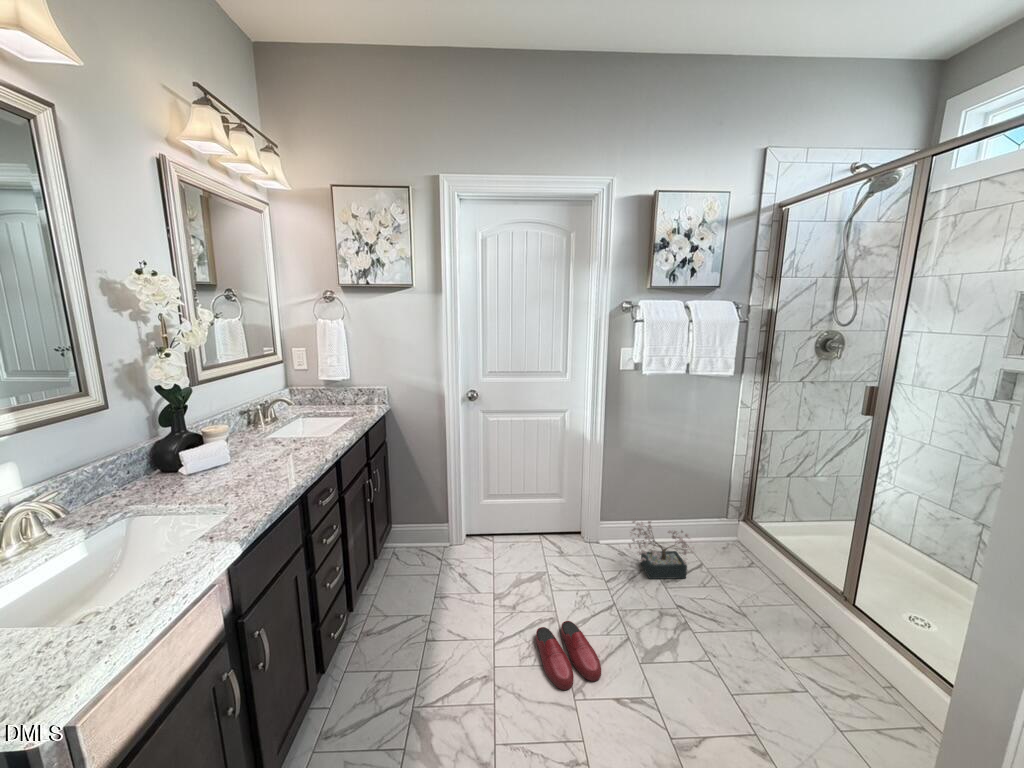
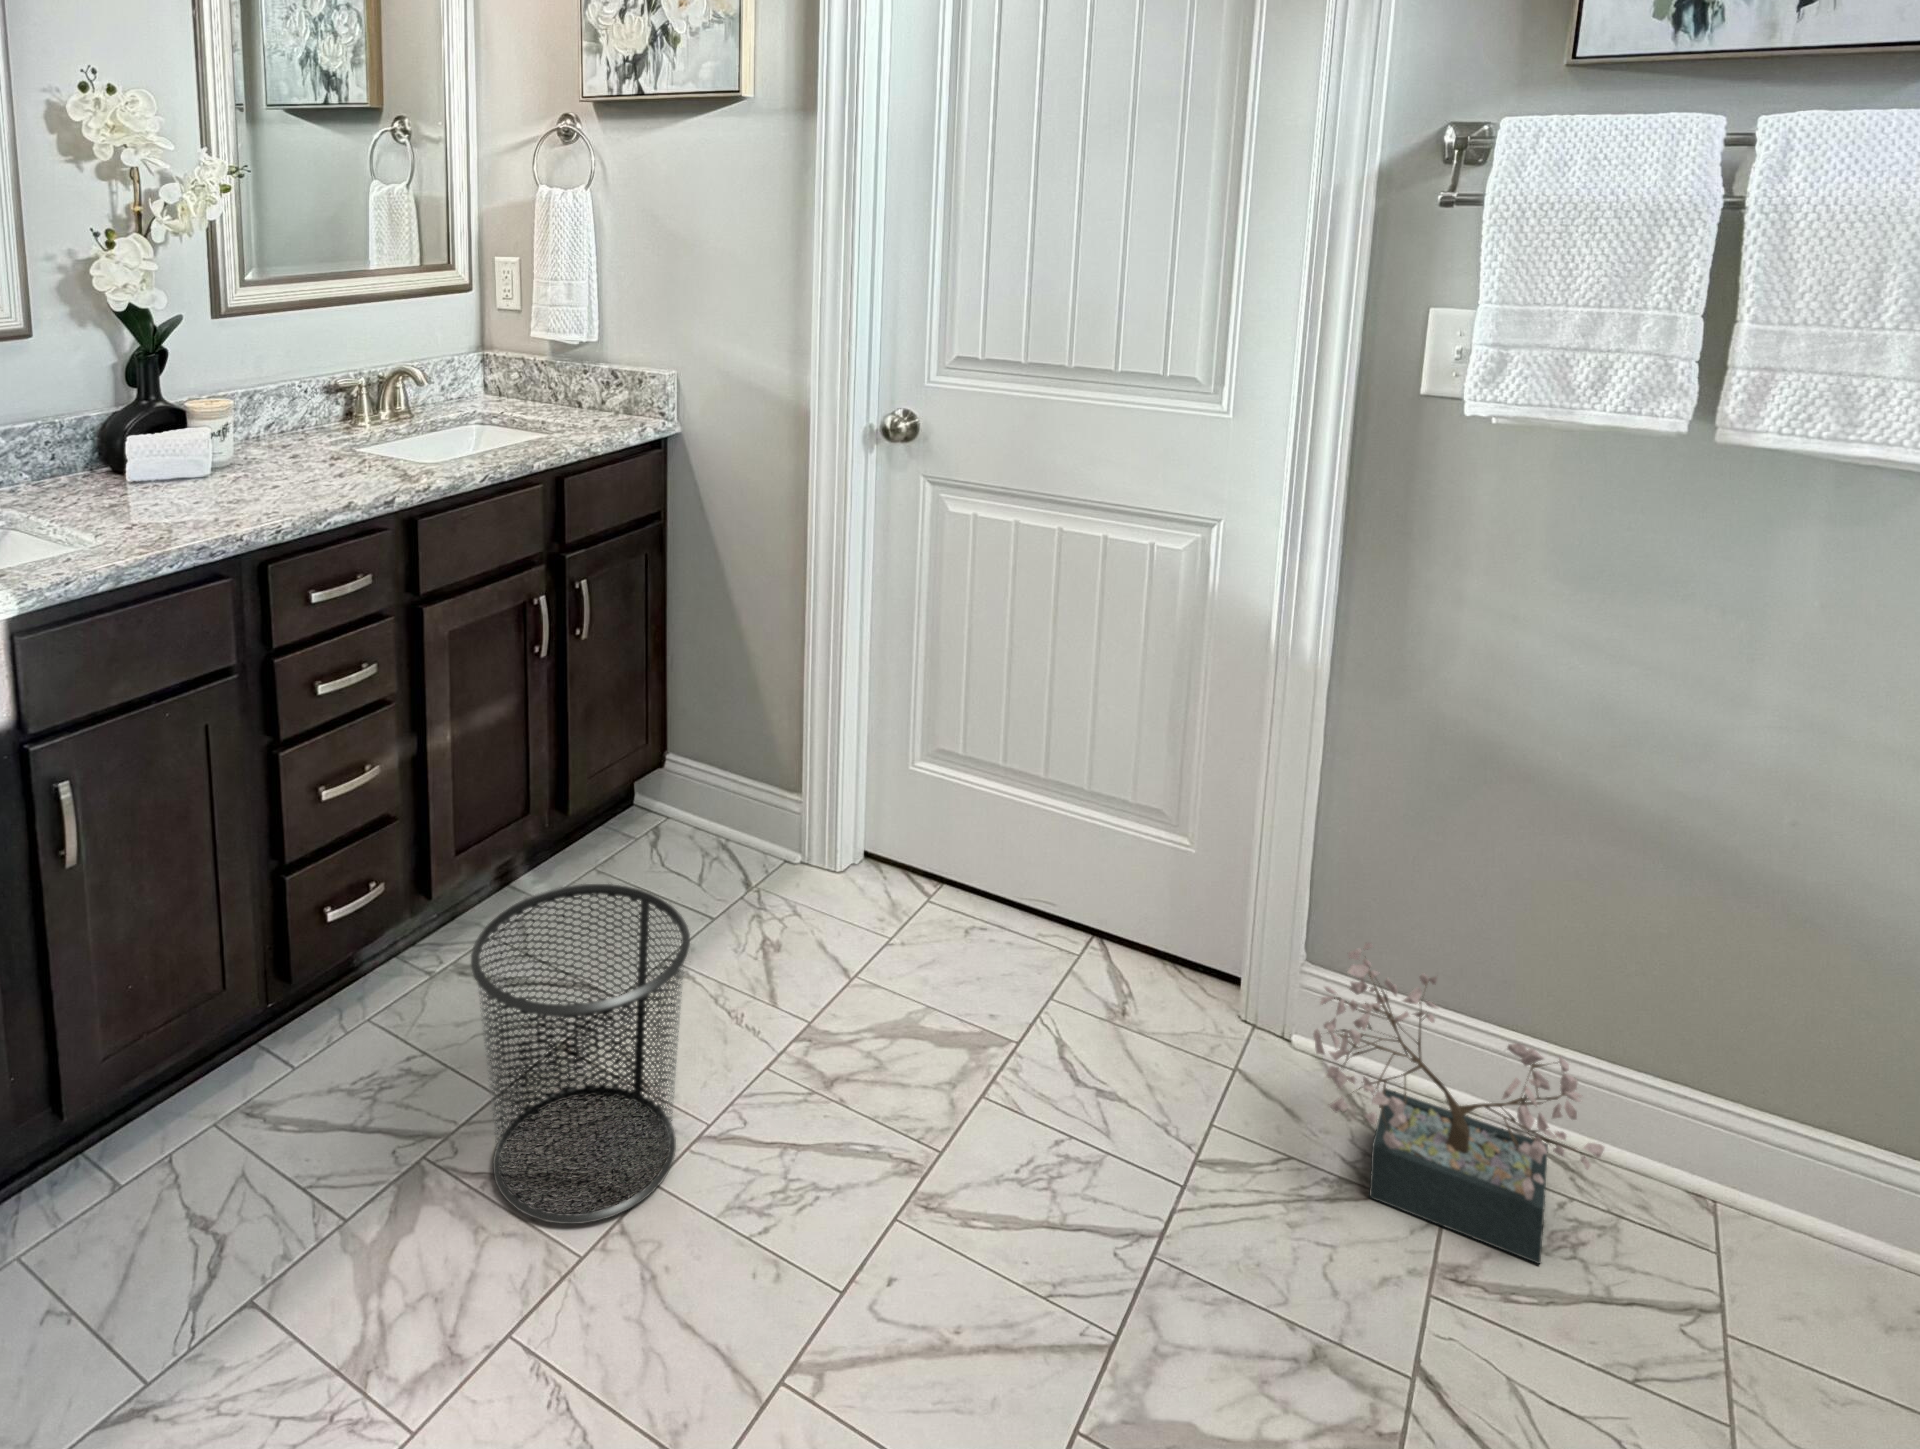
waste bin: none [423,574,502,699] -> present [471,884,690,1224]
slippers: present [536,621,601,690] -> none [761,1152,951,1375]

